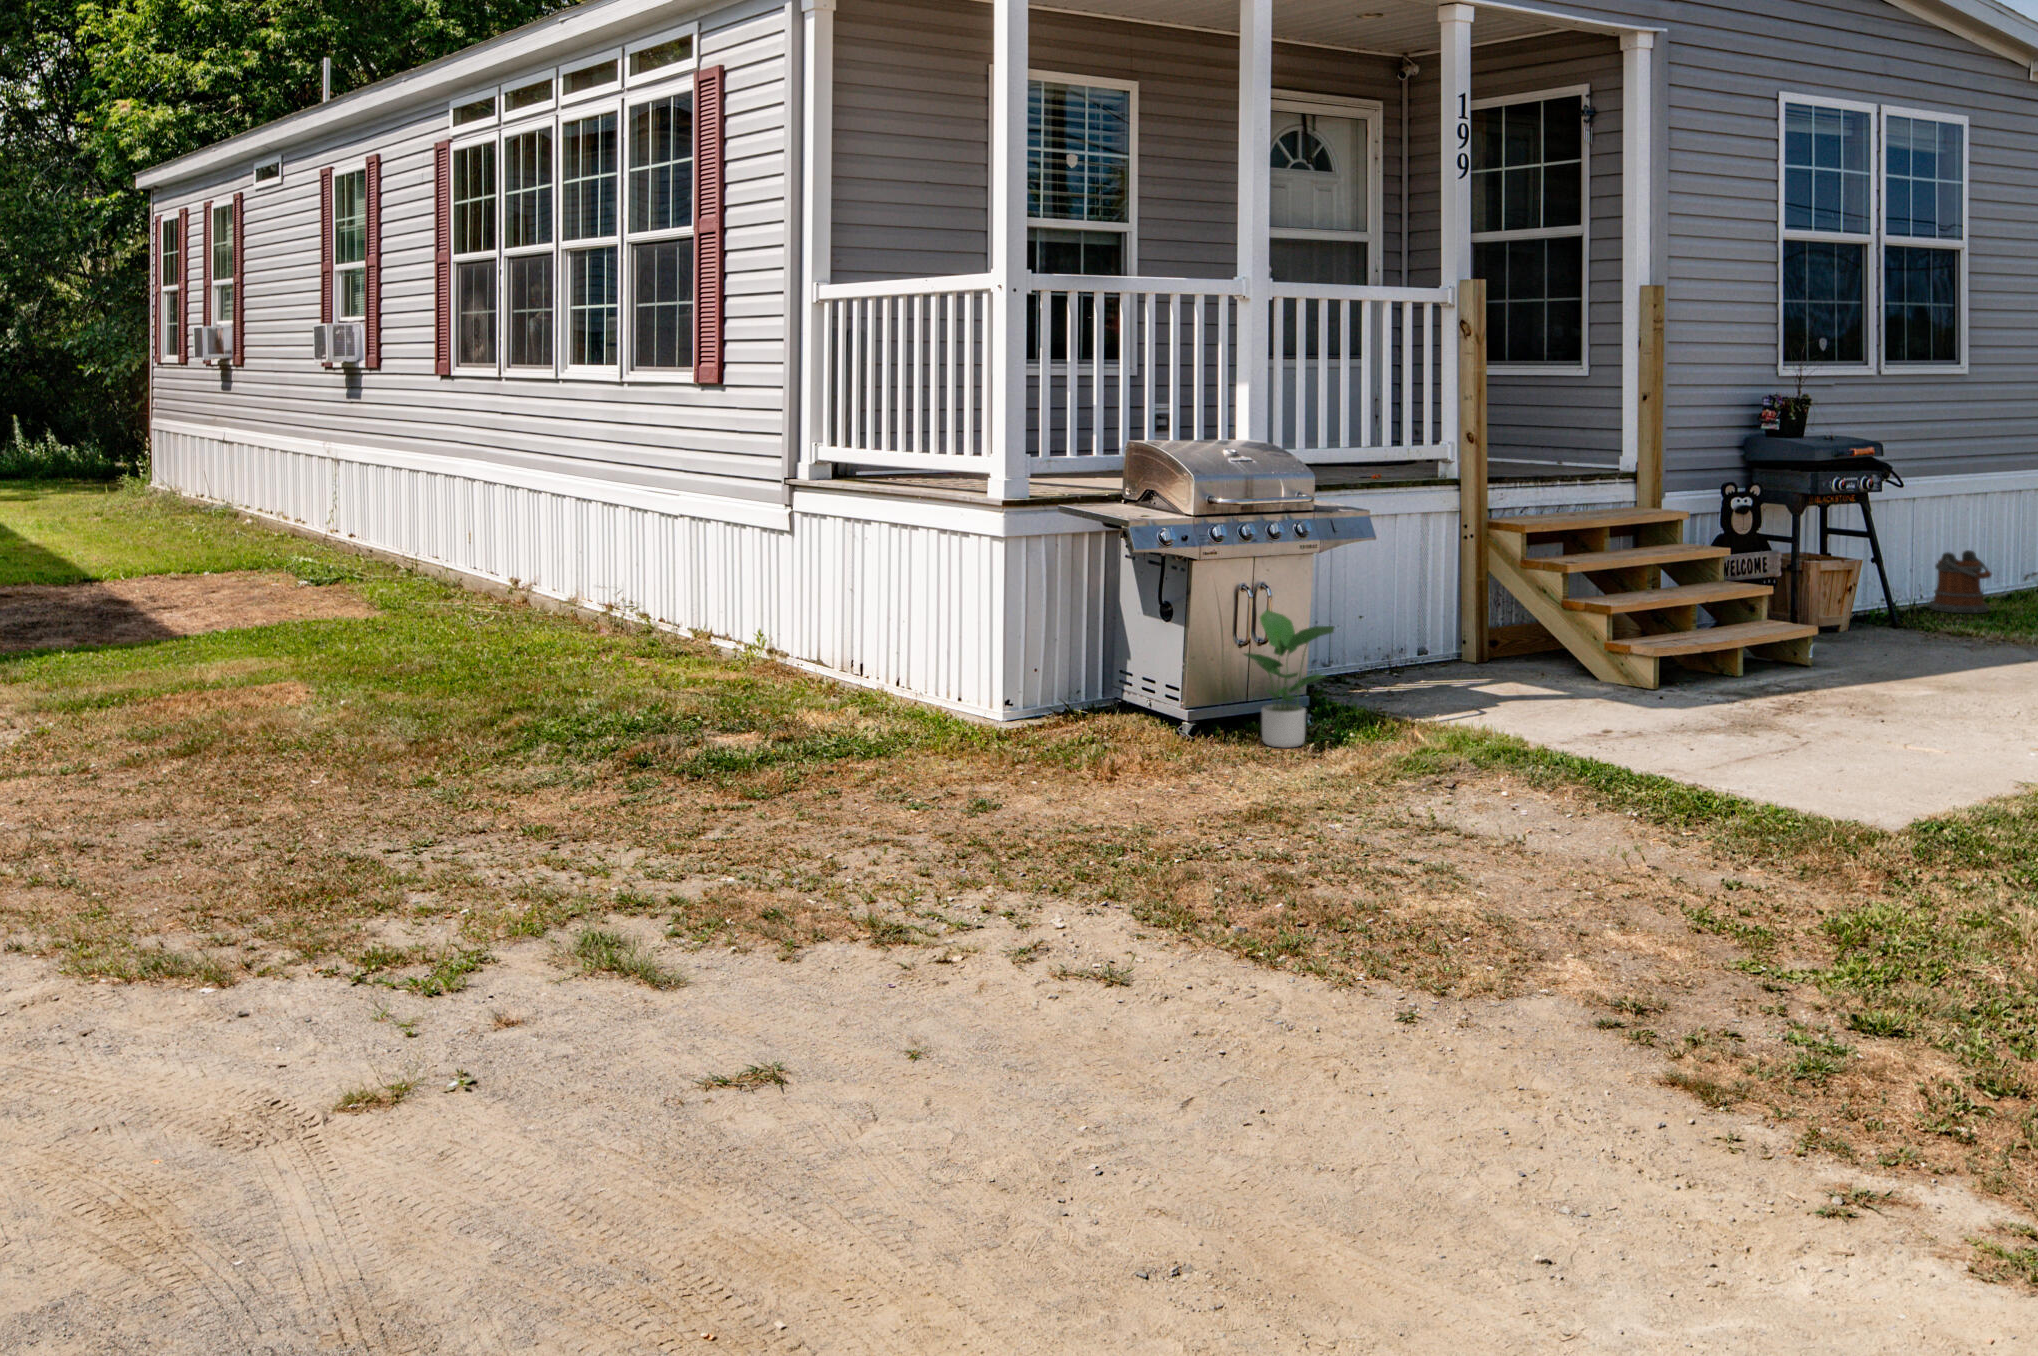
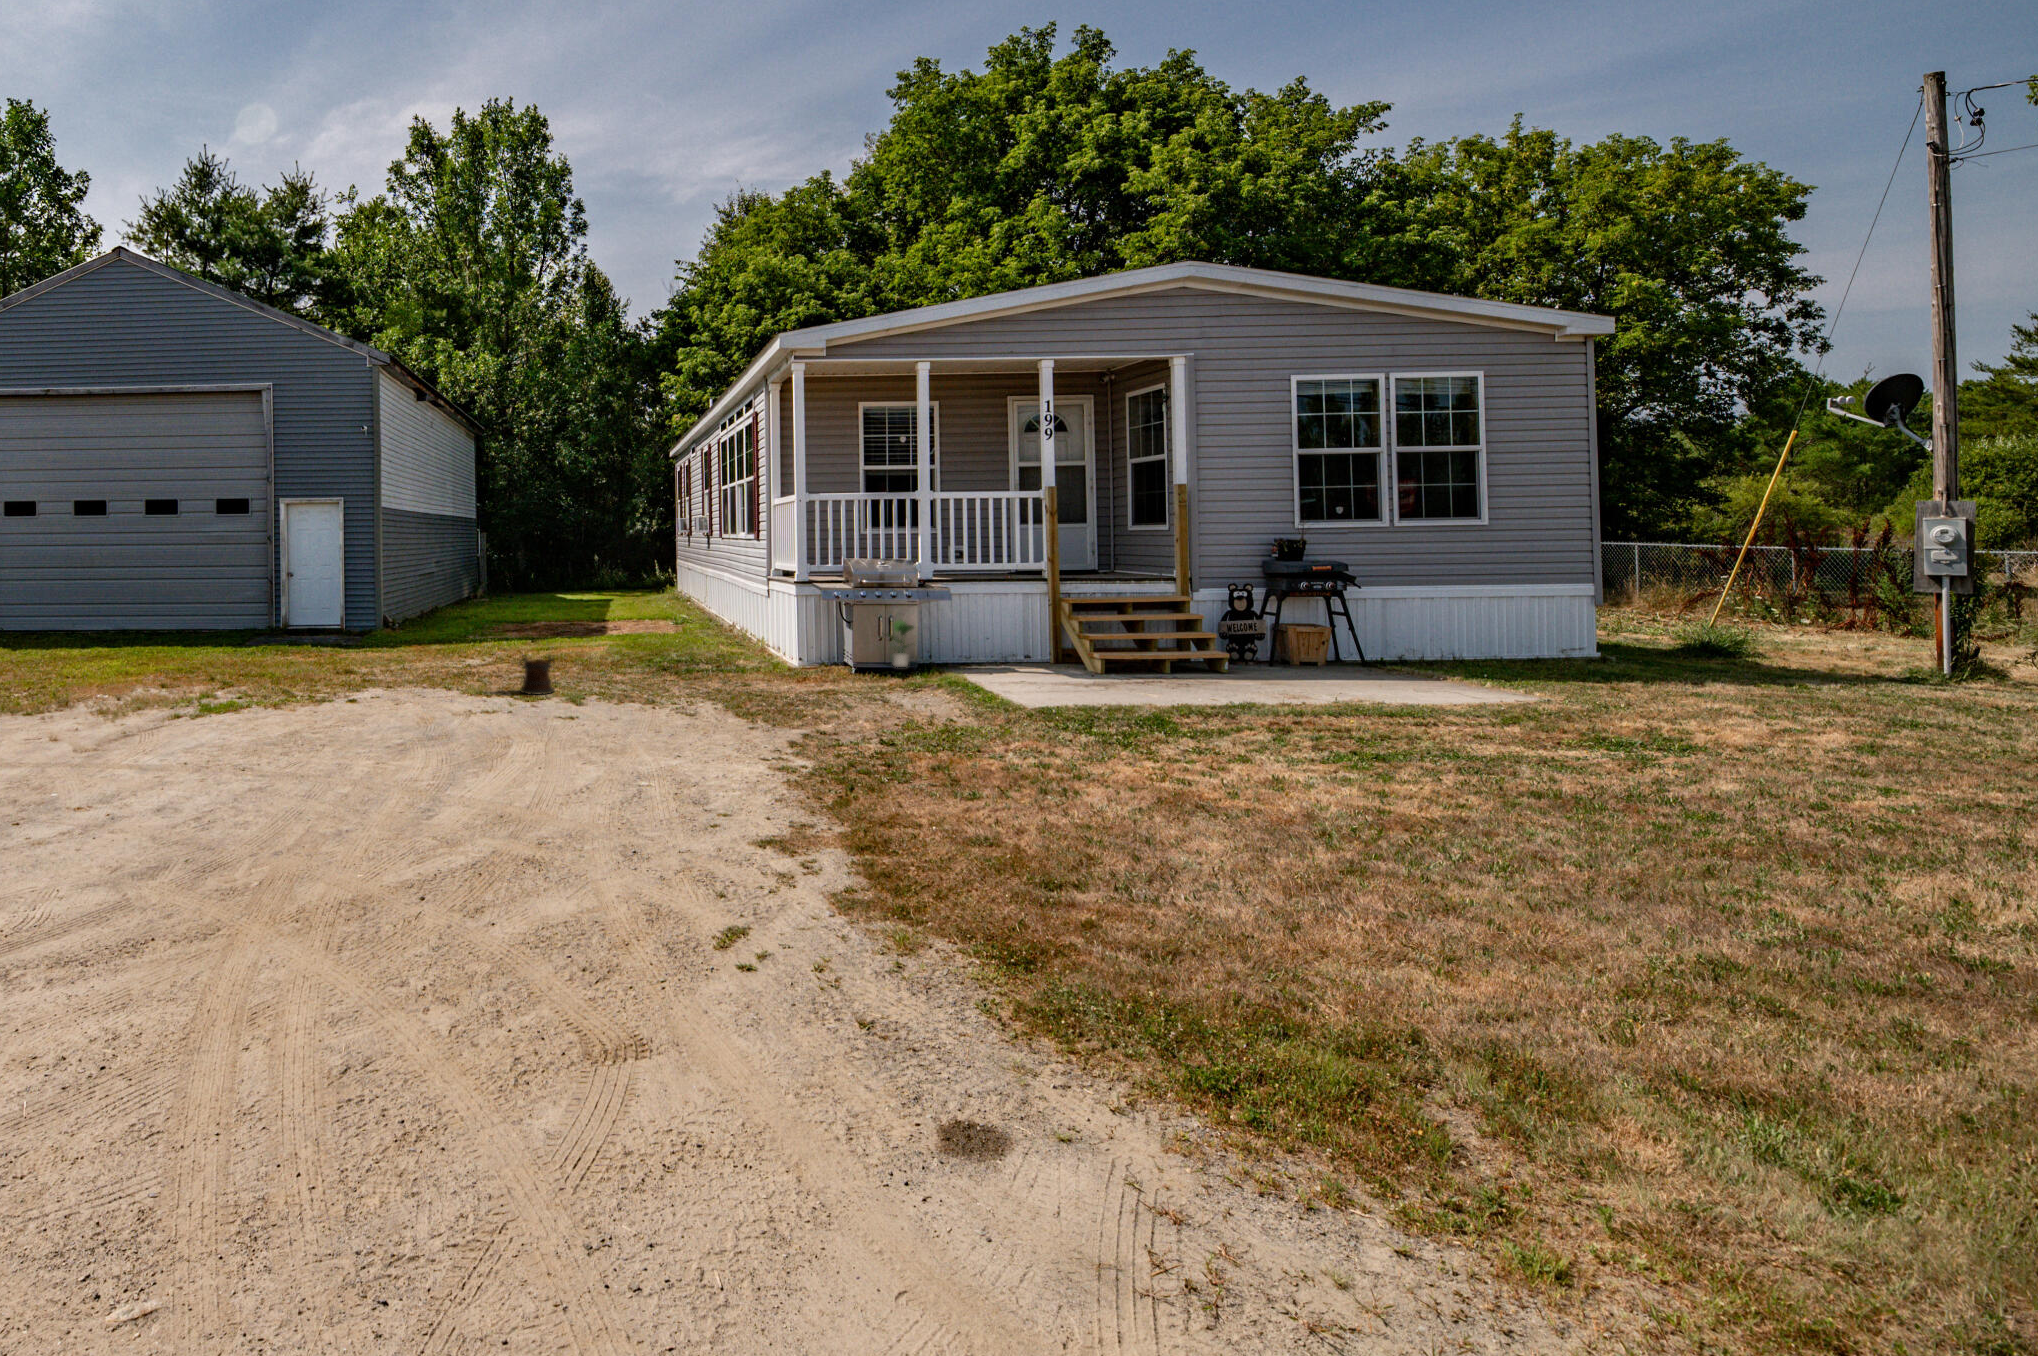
bucket: present [1928,550,1991,613] -> present [520,657,554,695]

